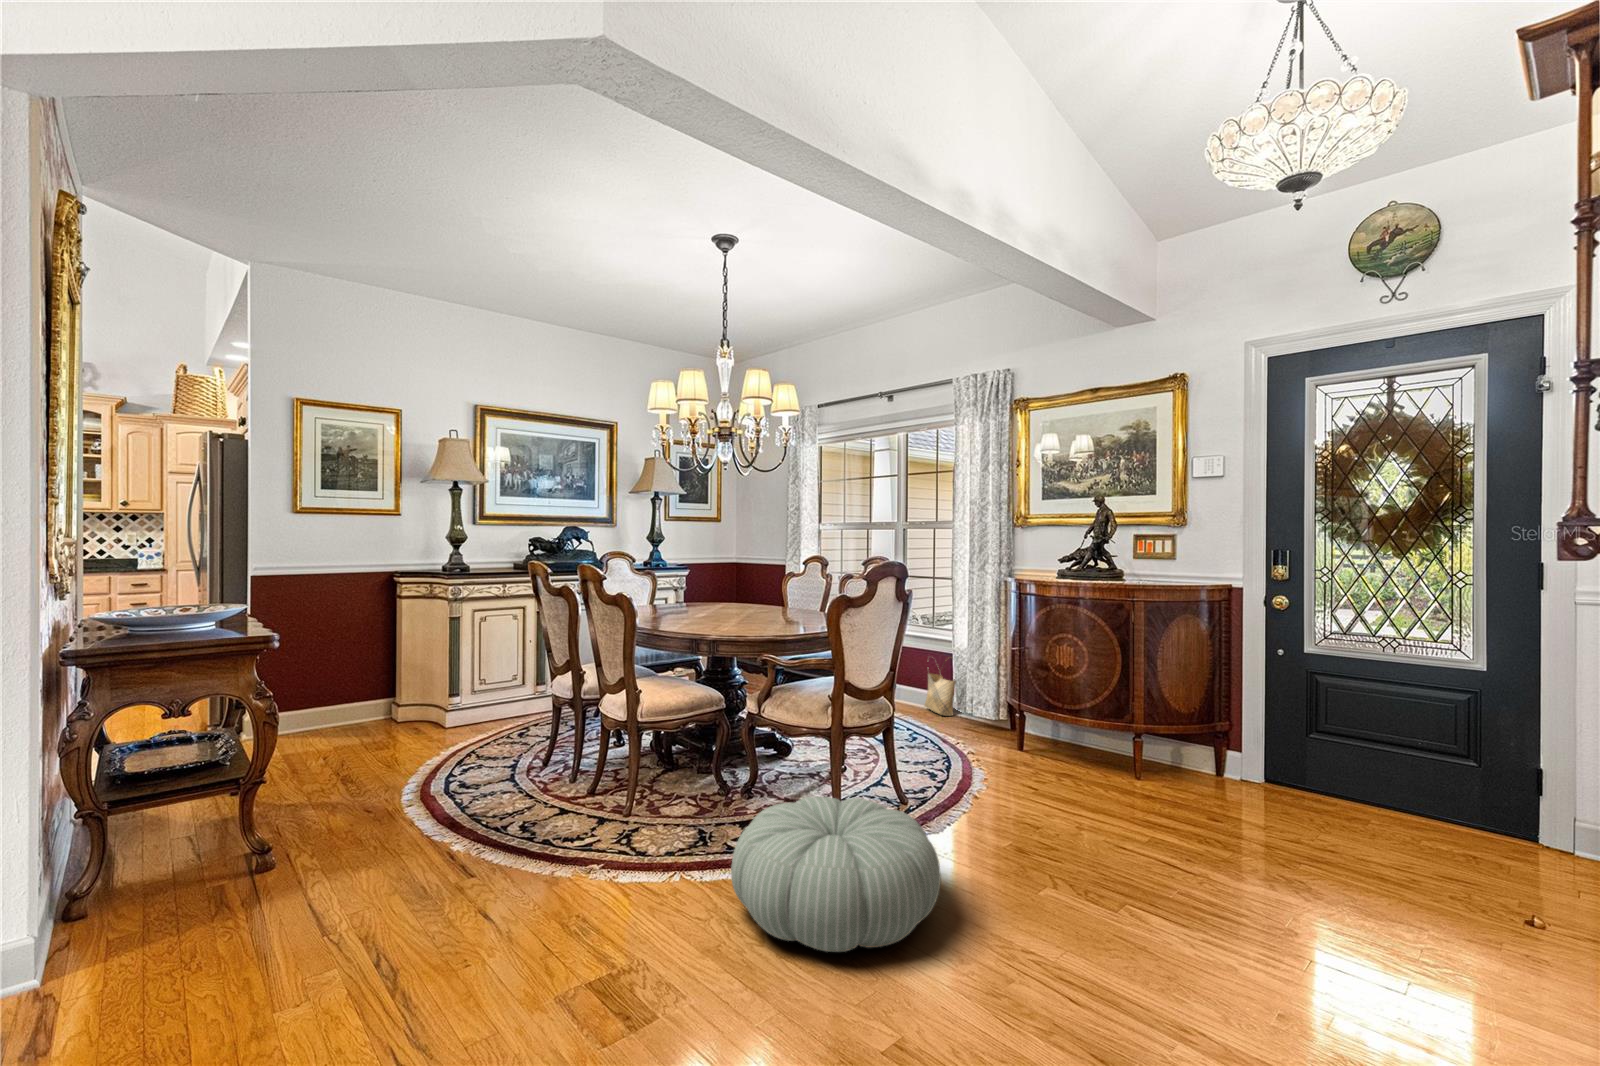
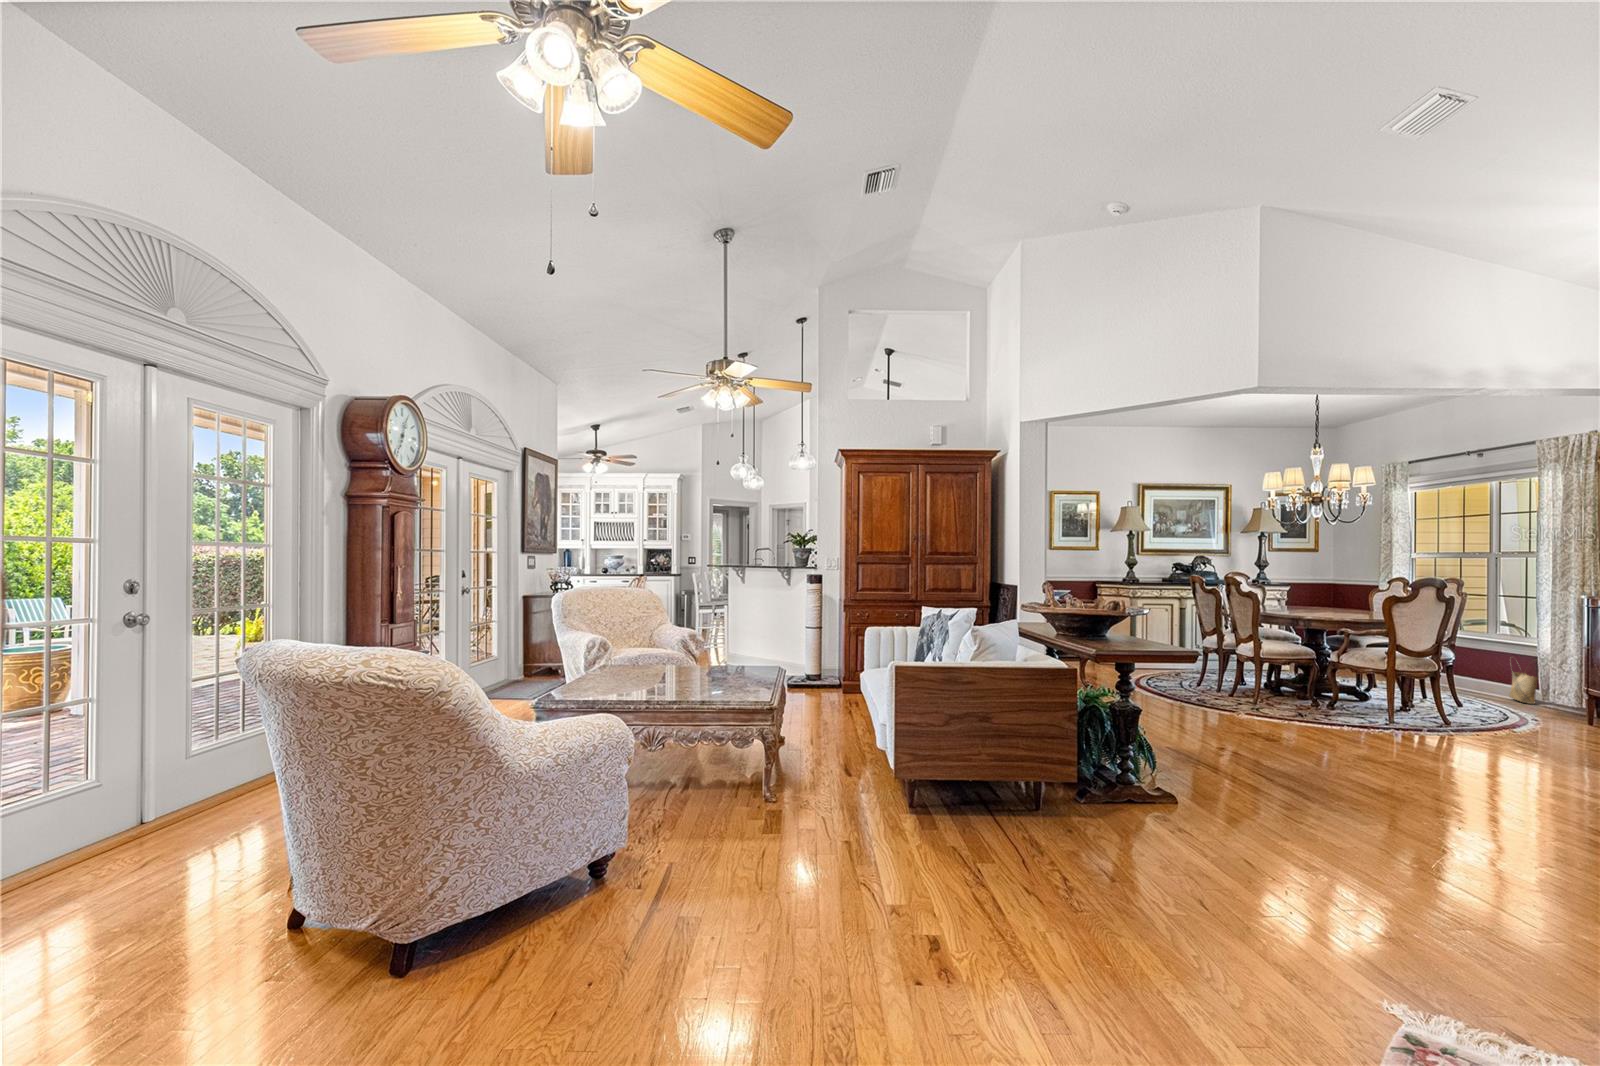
pouf: present [731,796,941,952] -> none [1312,690,1430,744]

